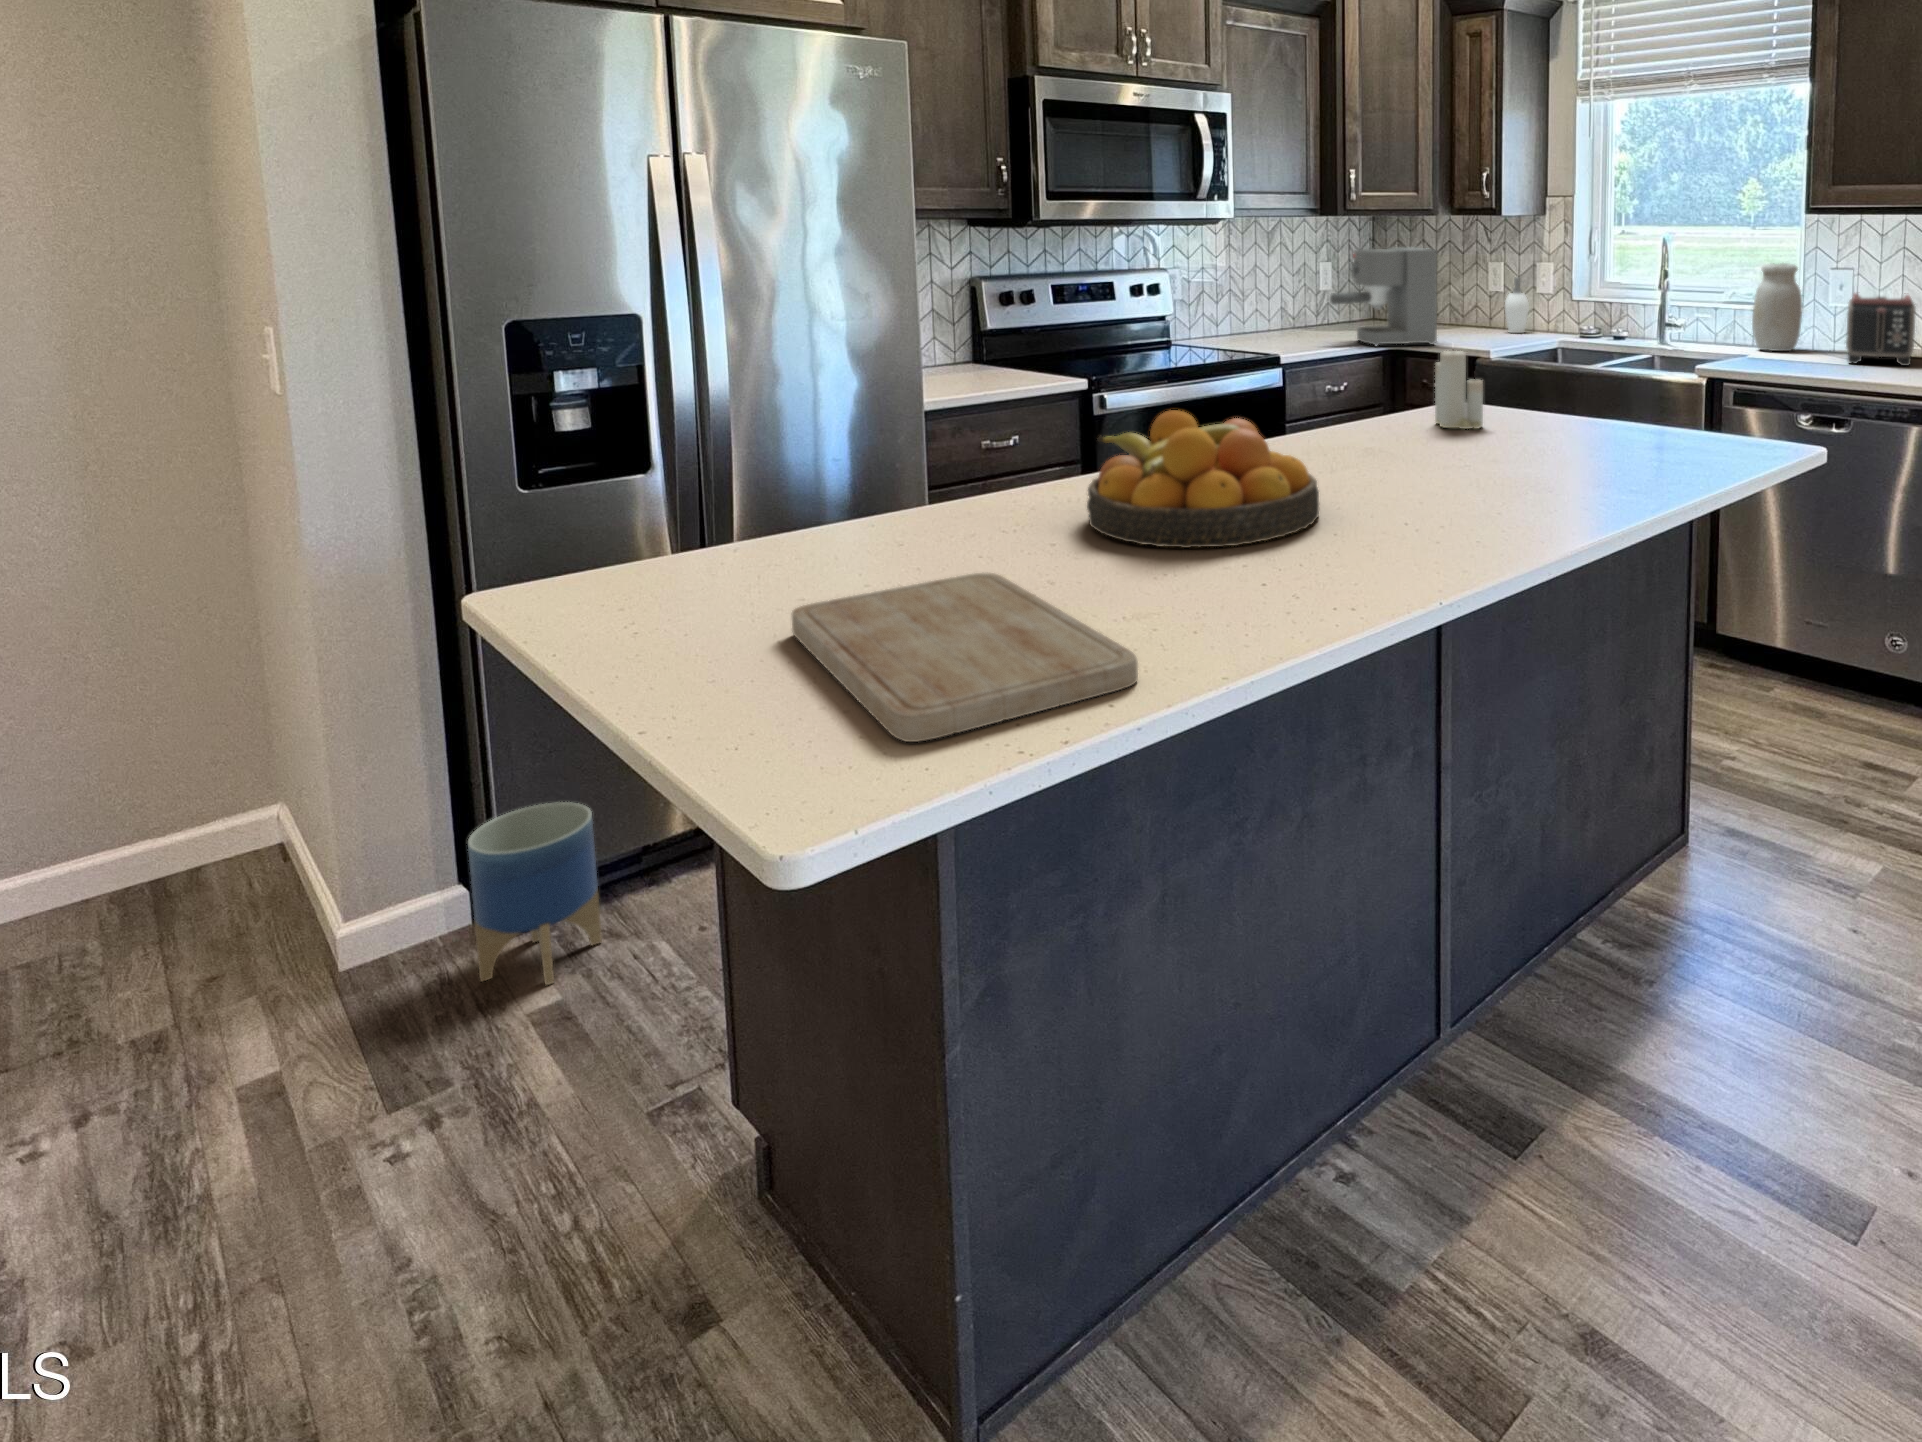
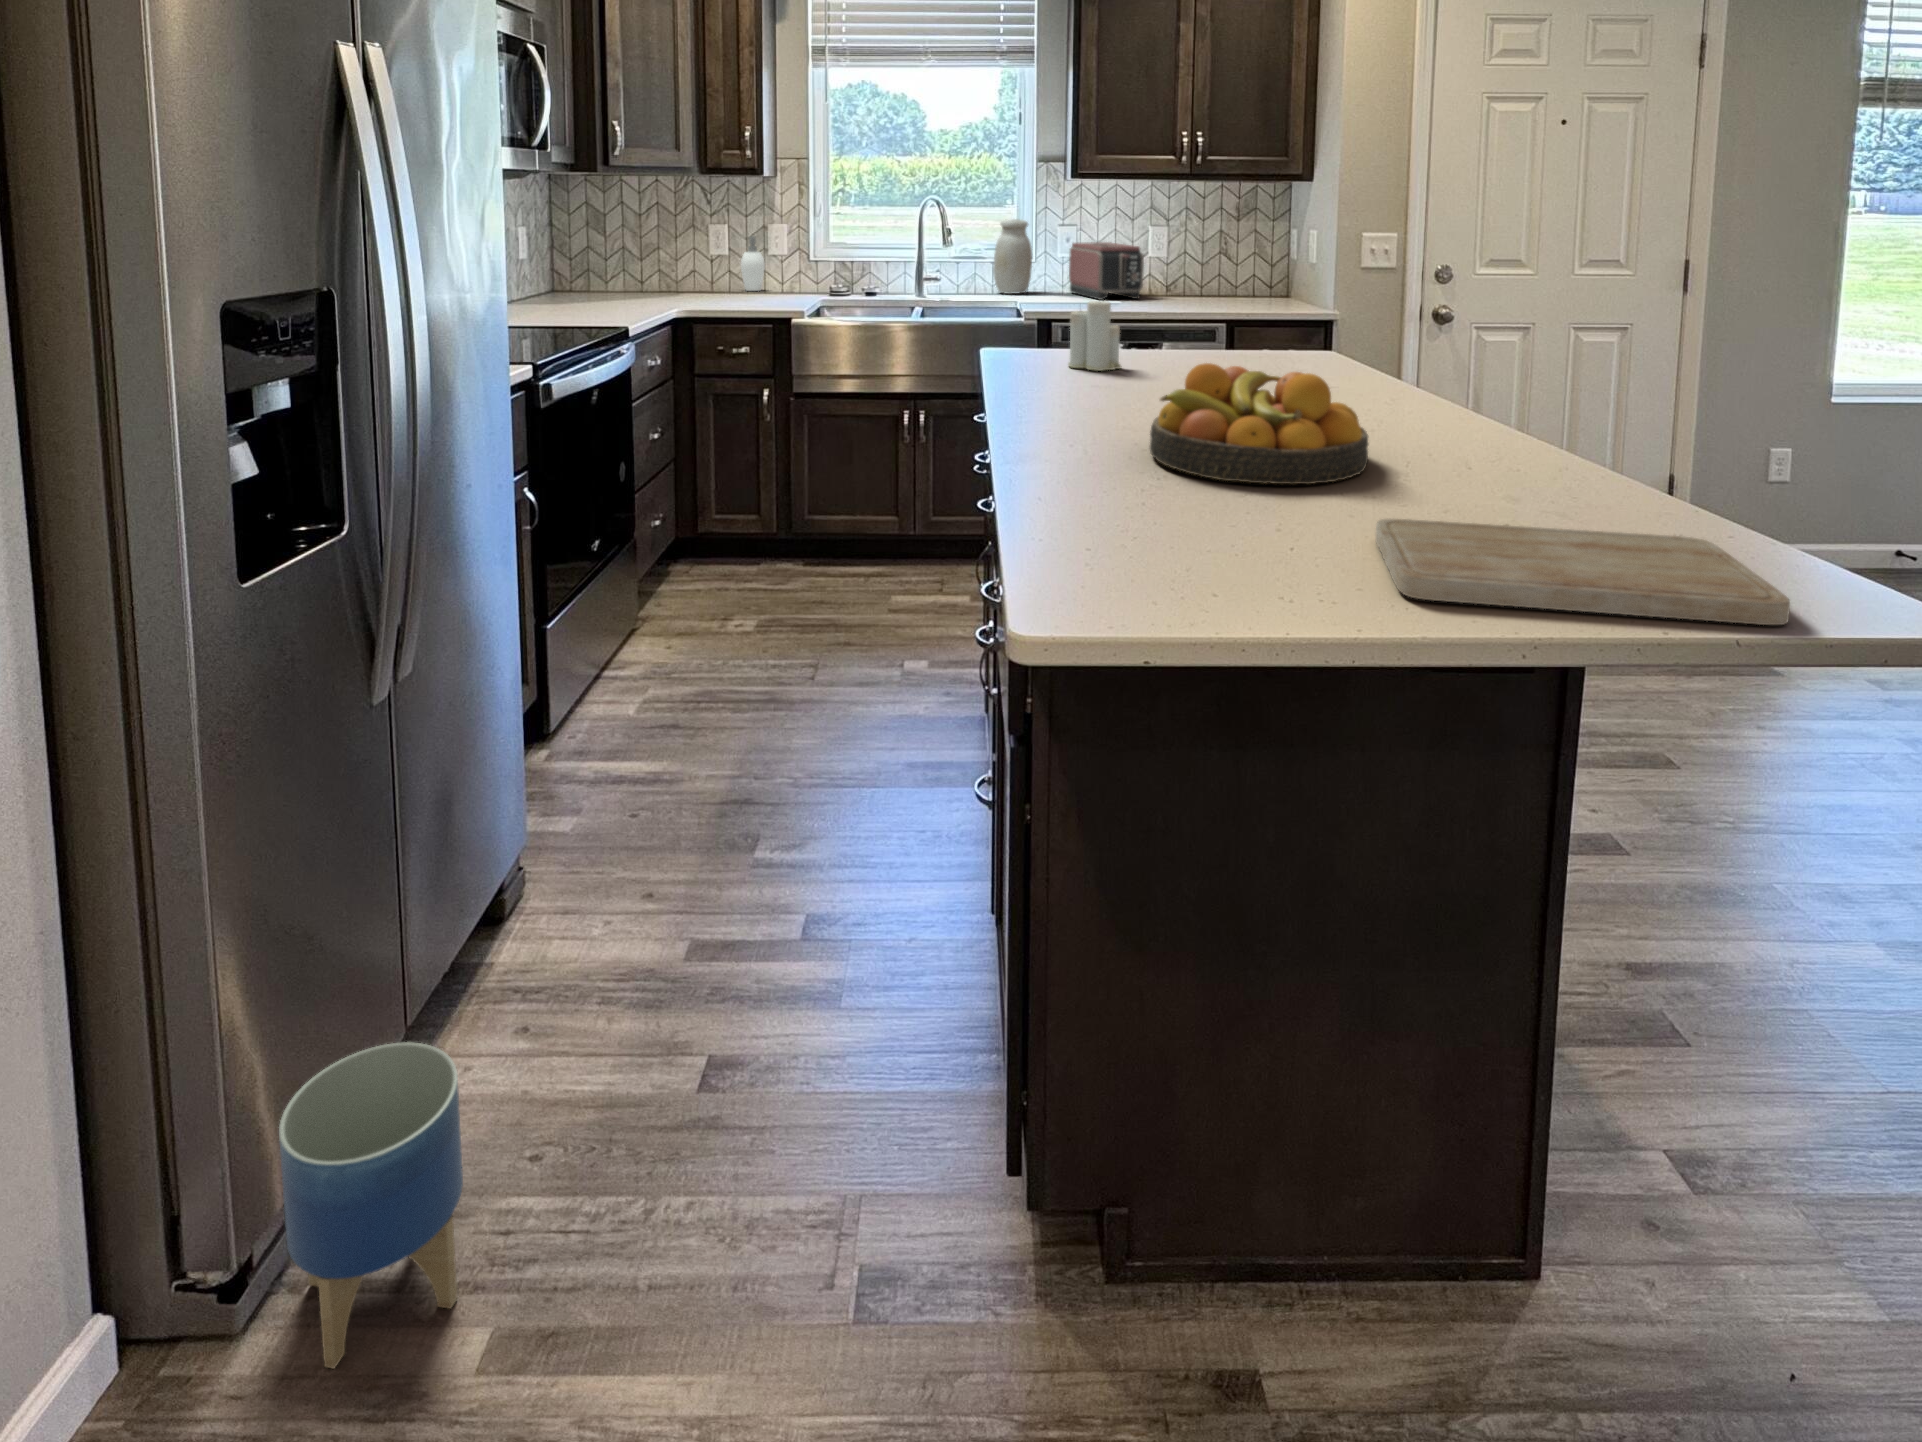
coffee maker: present [1330,248,1437,346] -> none [634,207,737,311]

